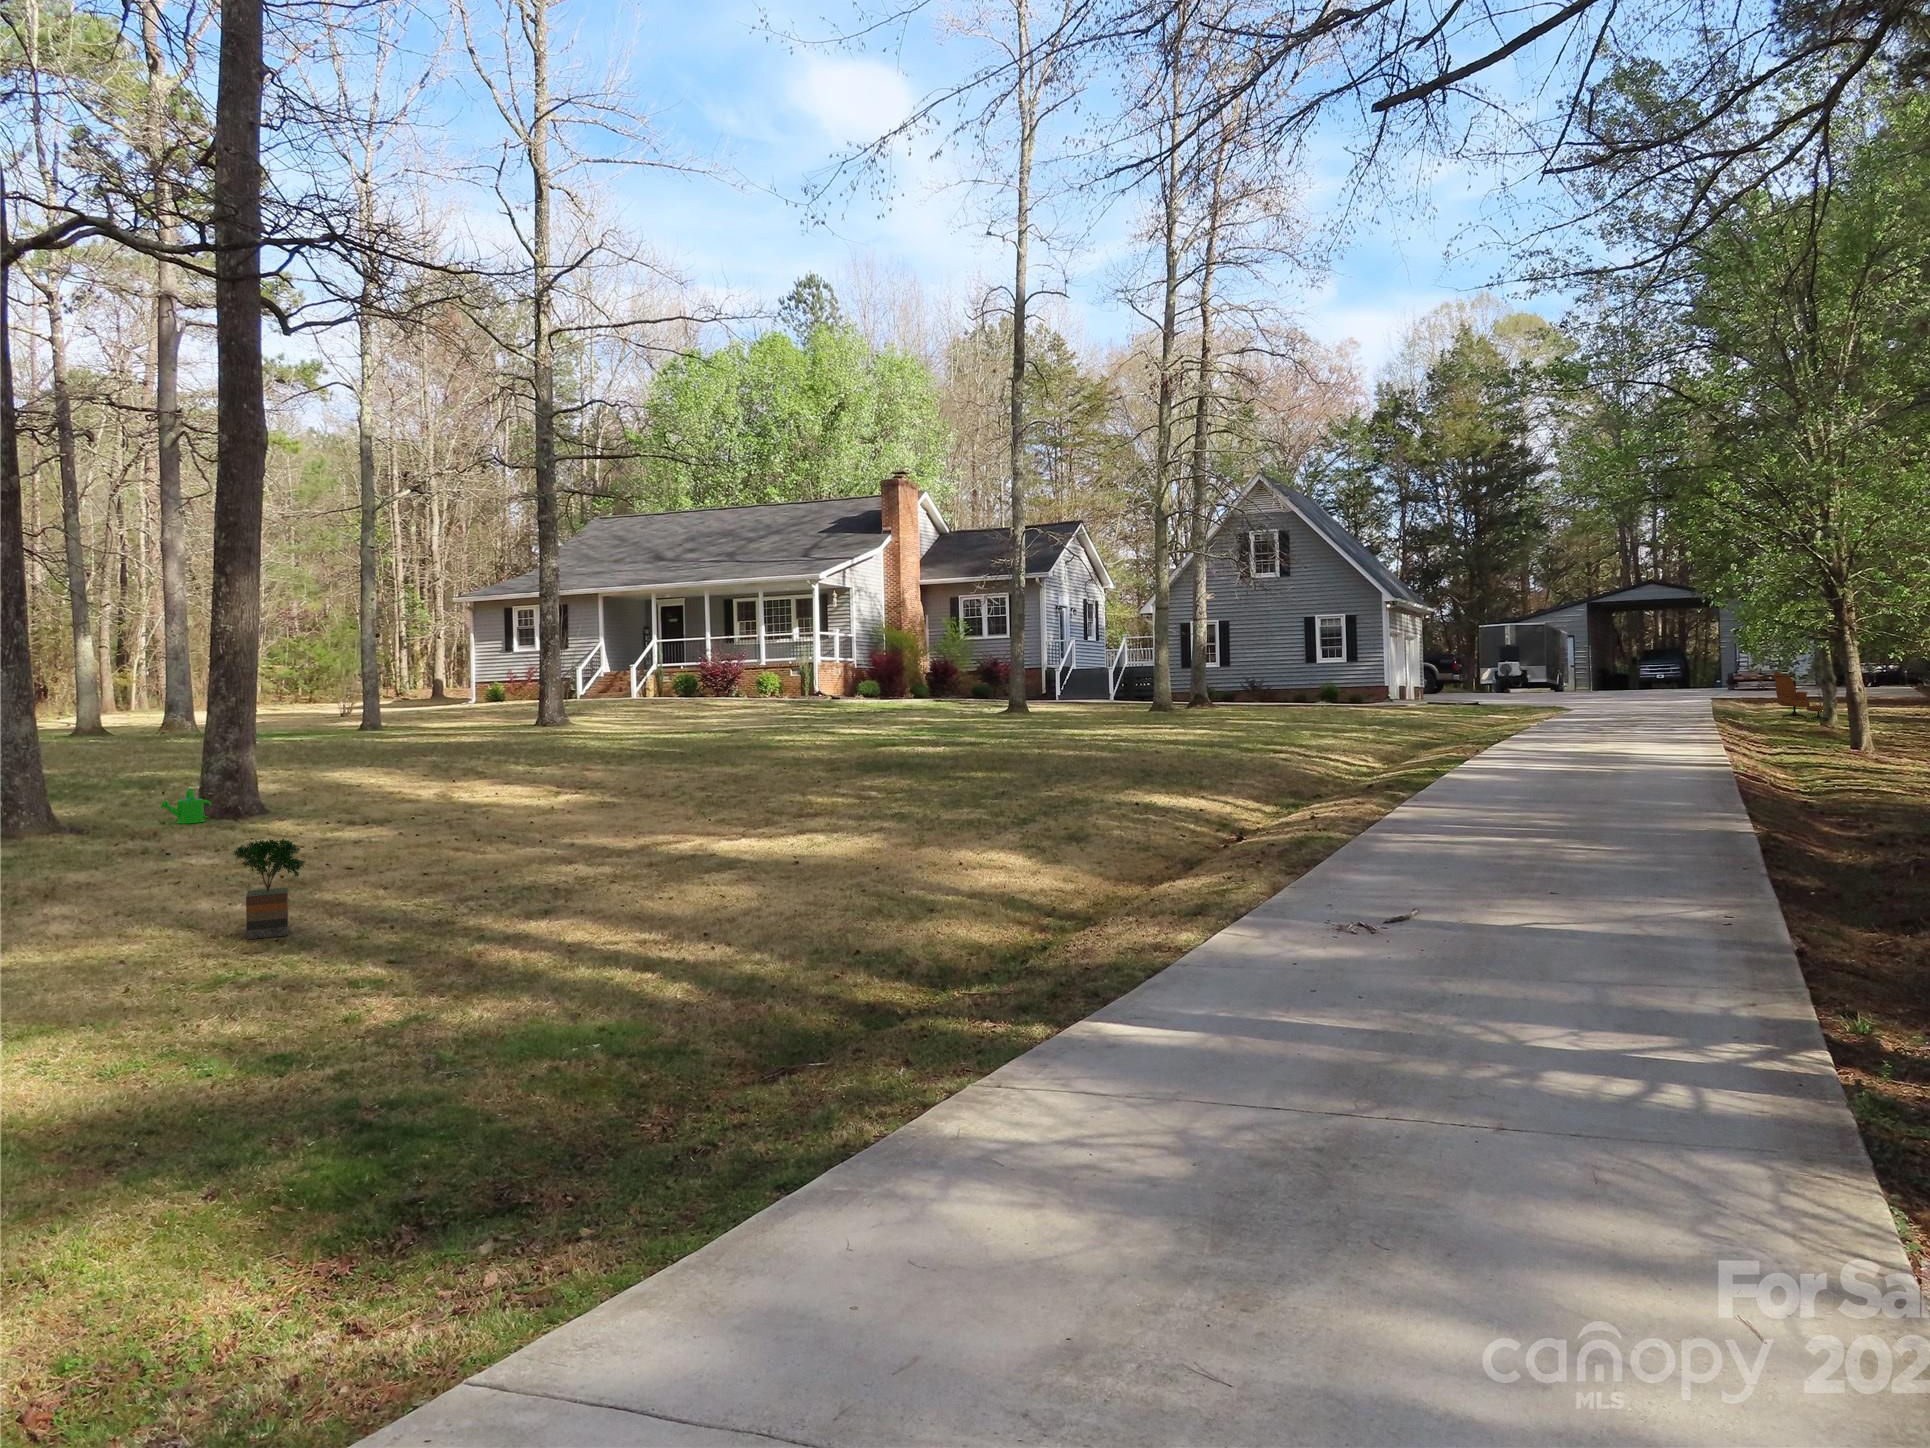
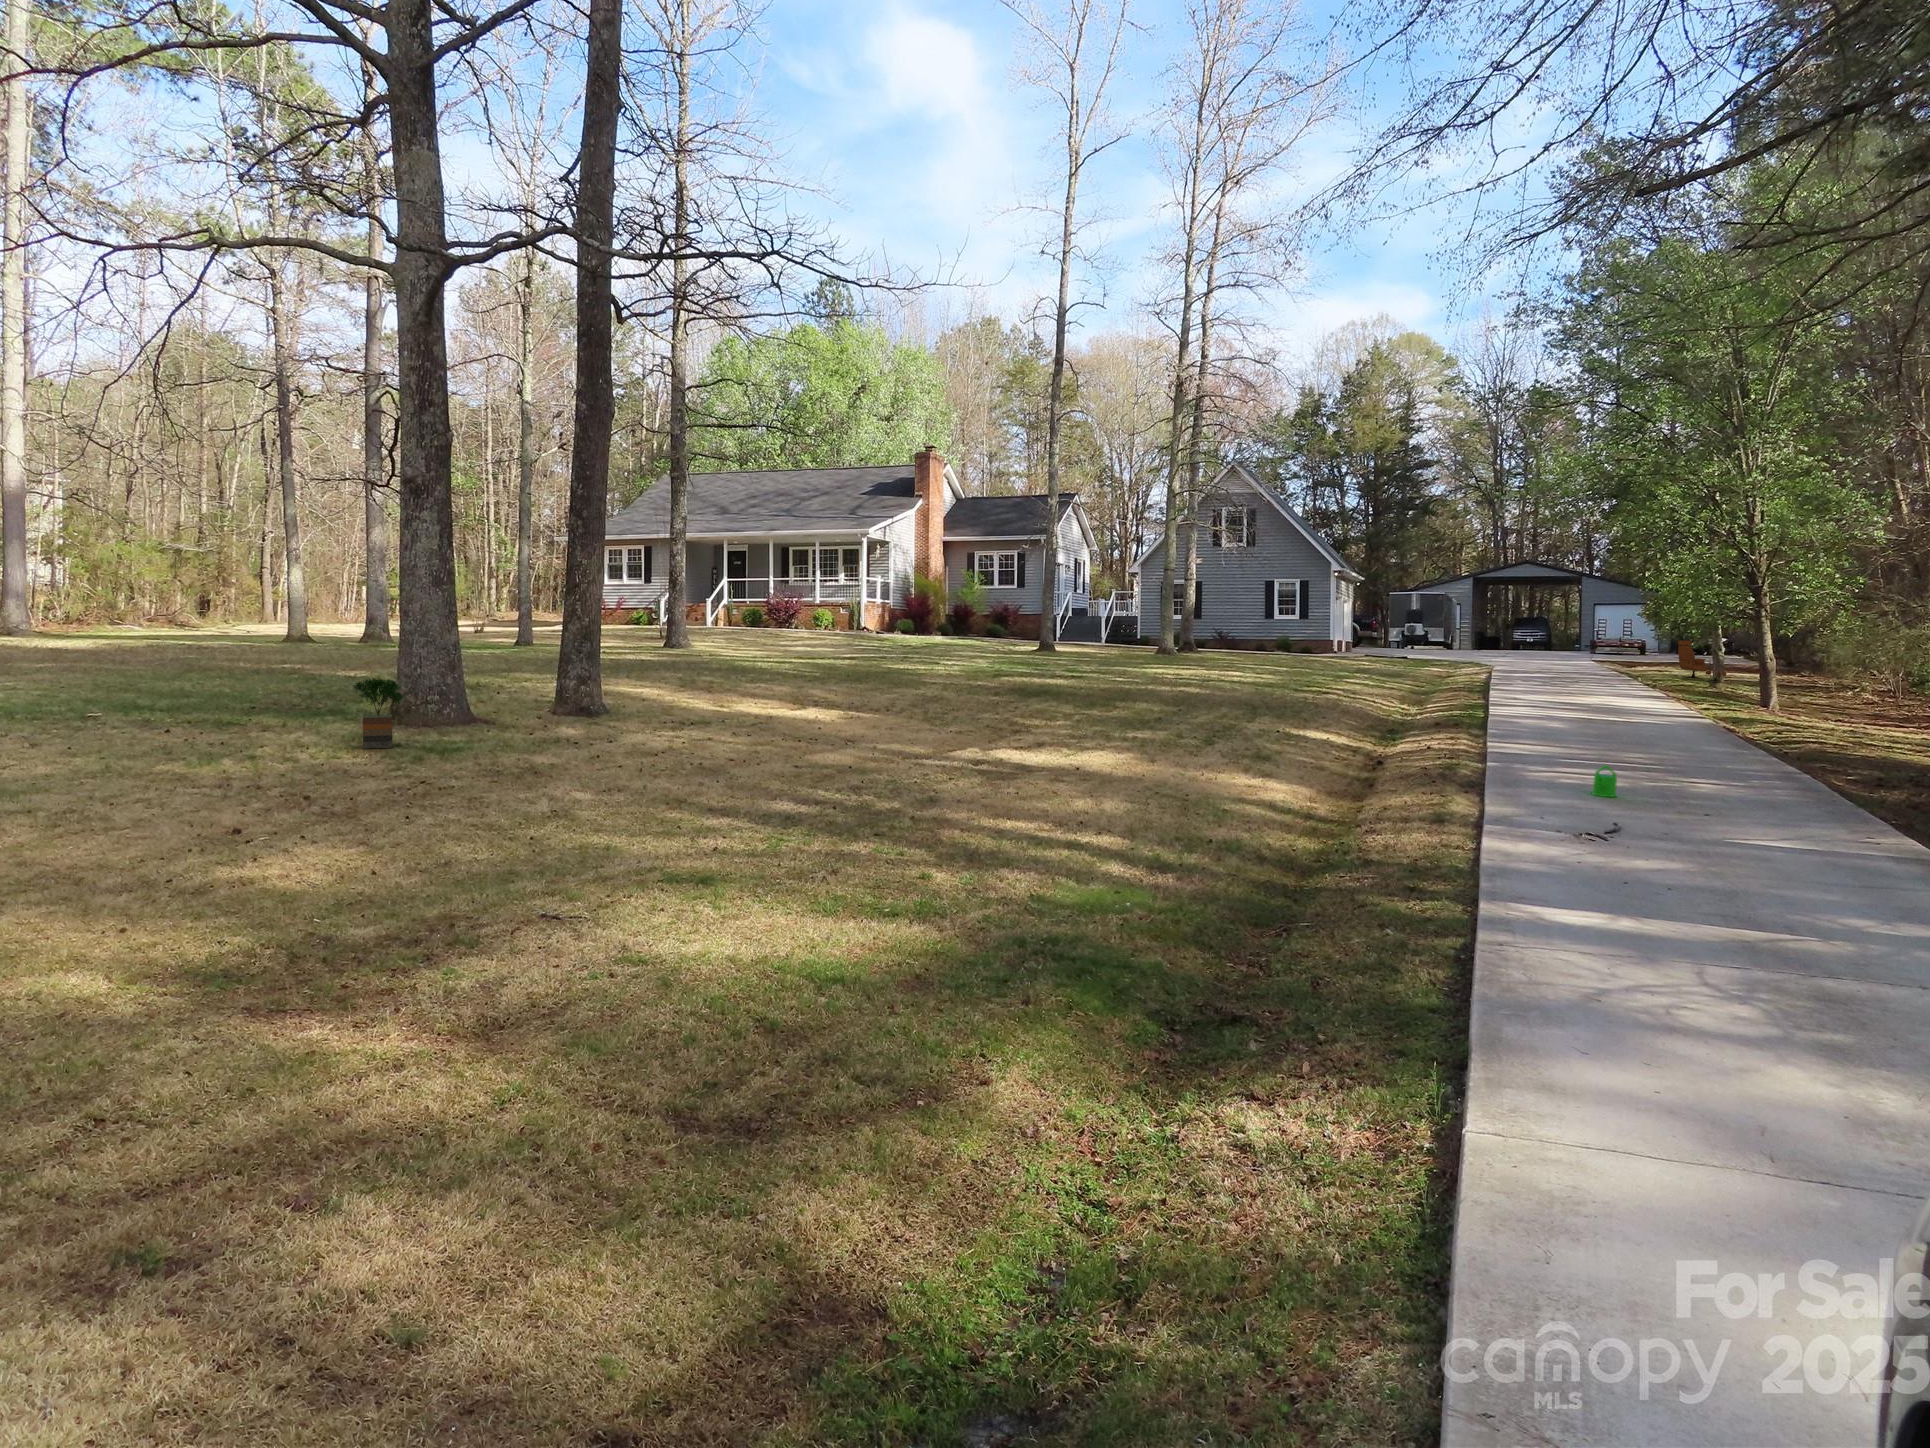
watering can: present [160,788,212,824] -> present [1592,765,1617,797]
potted tree: present [233,839,305,939] -> present [354,679,405,749]

